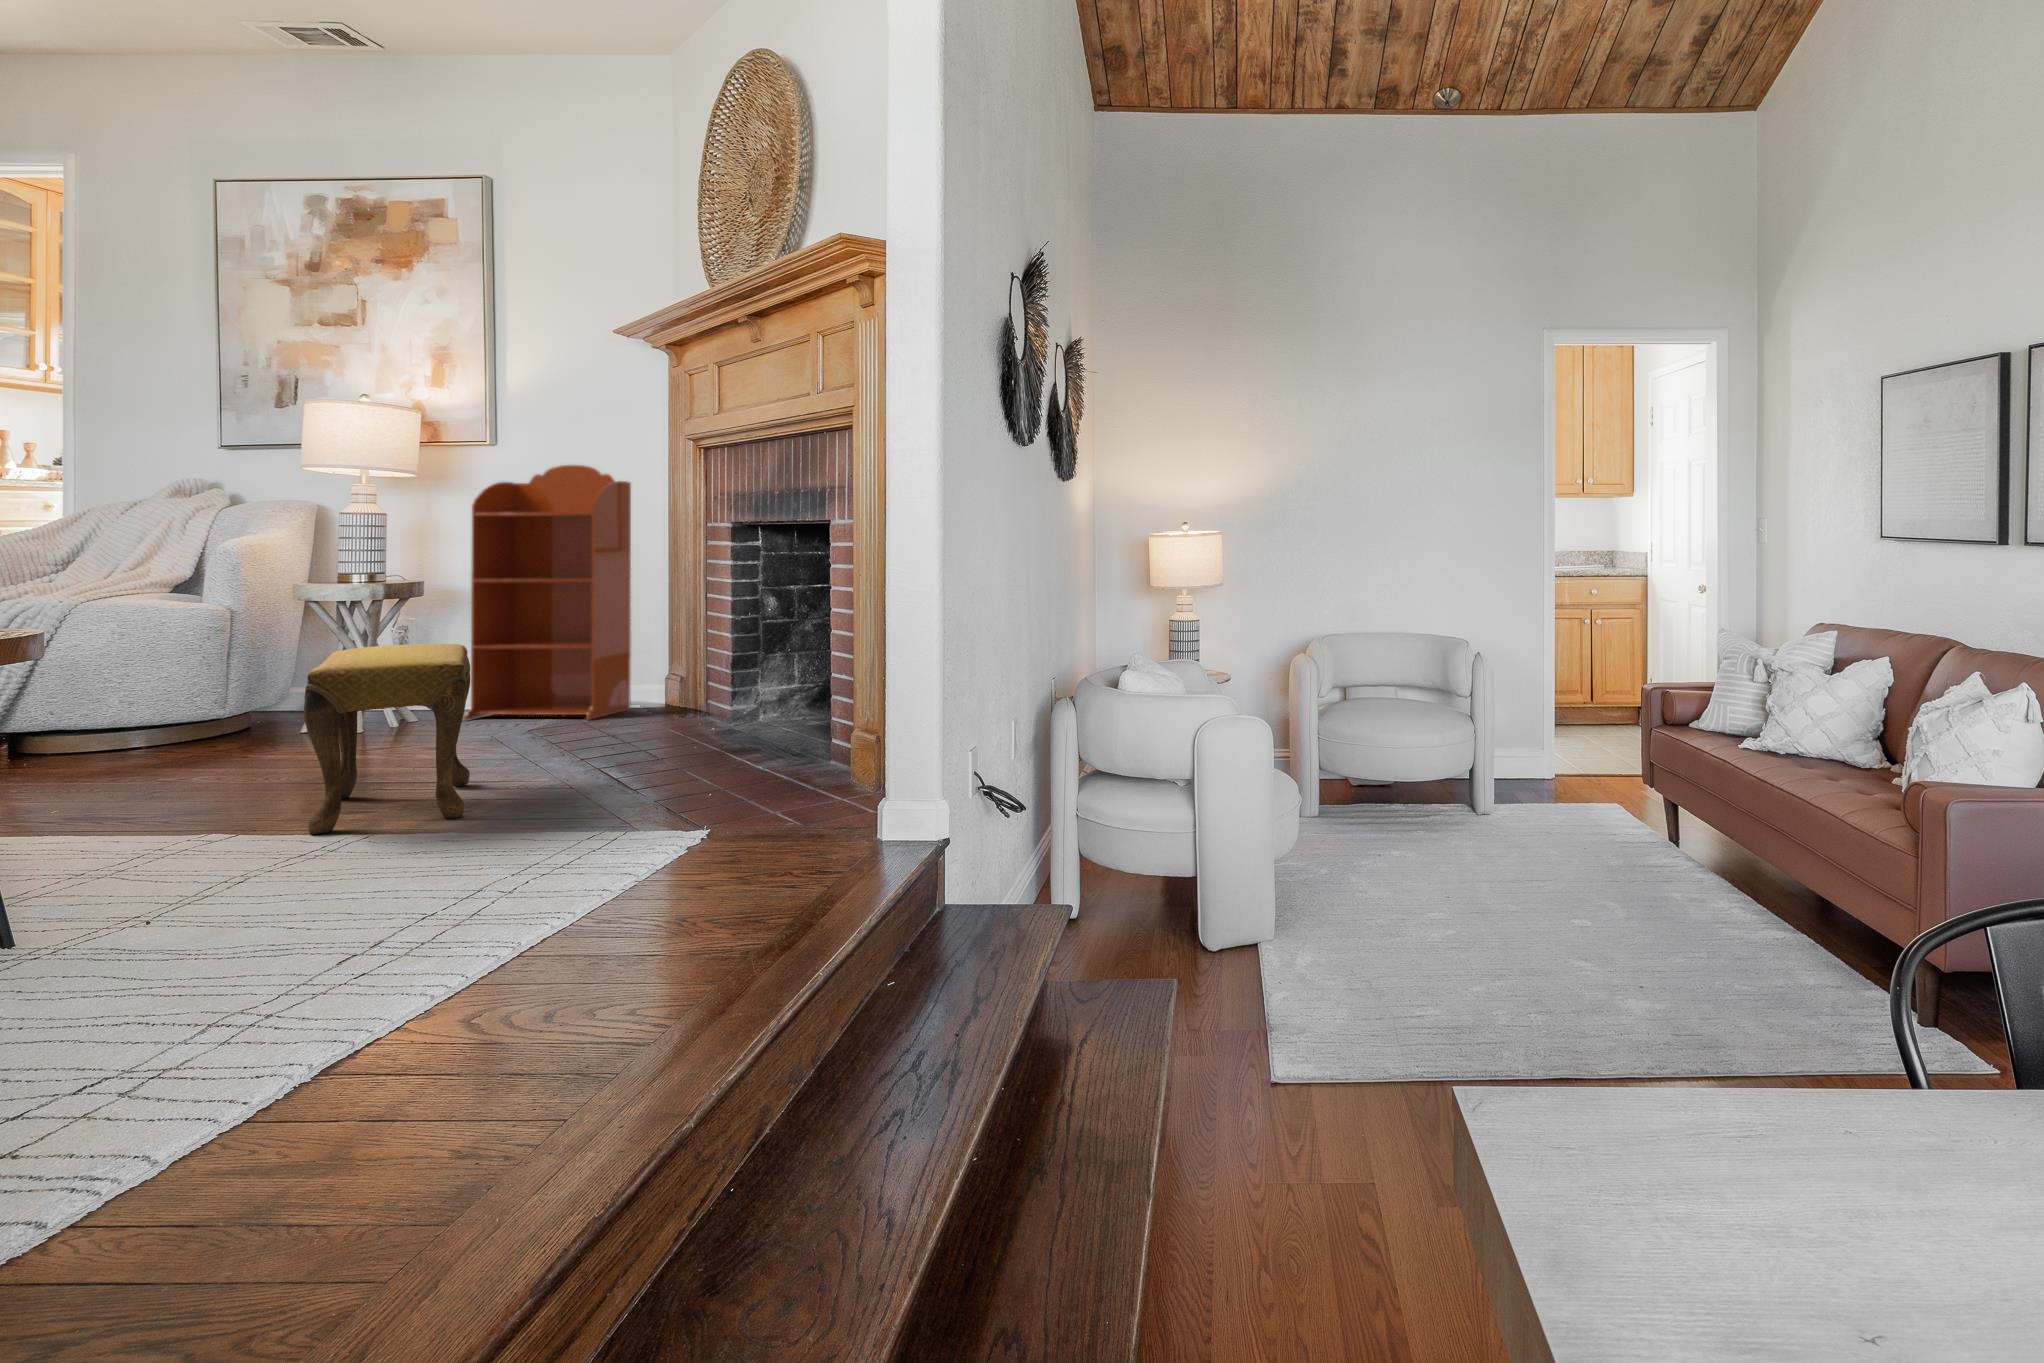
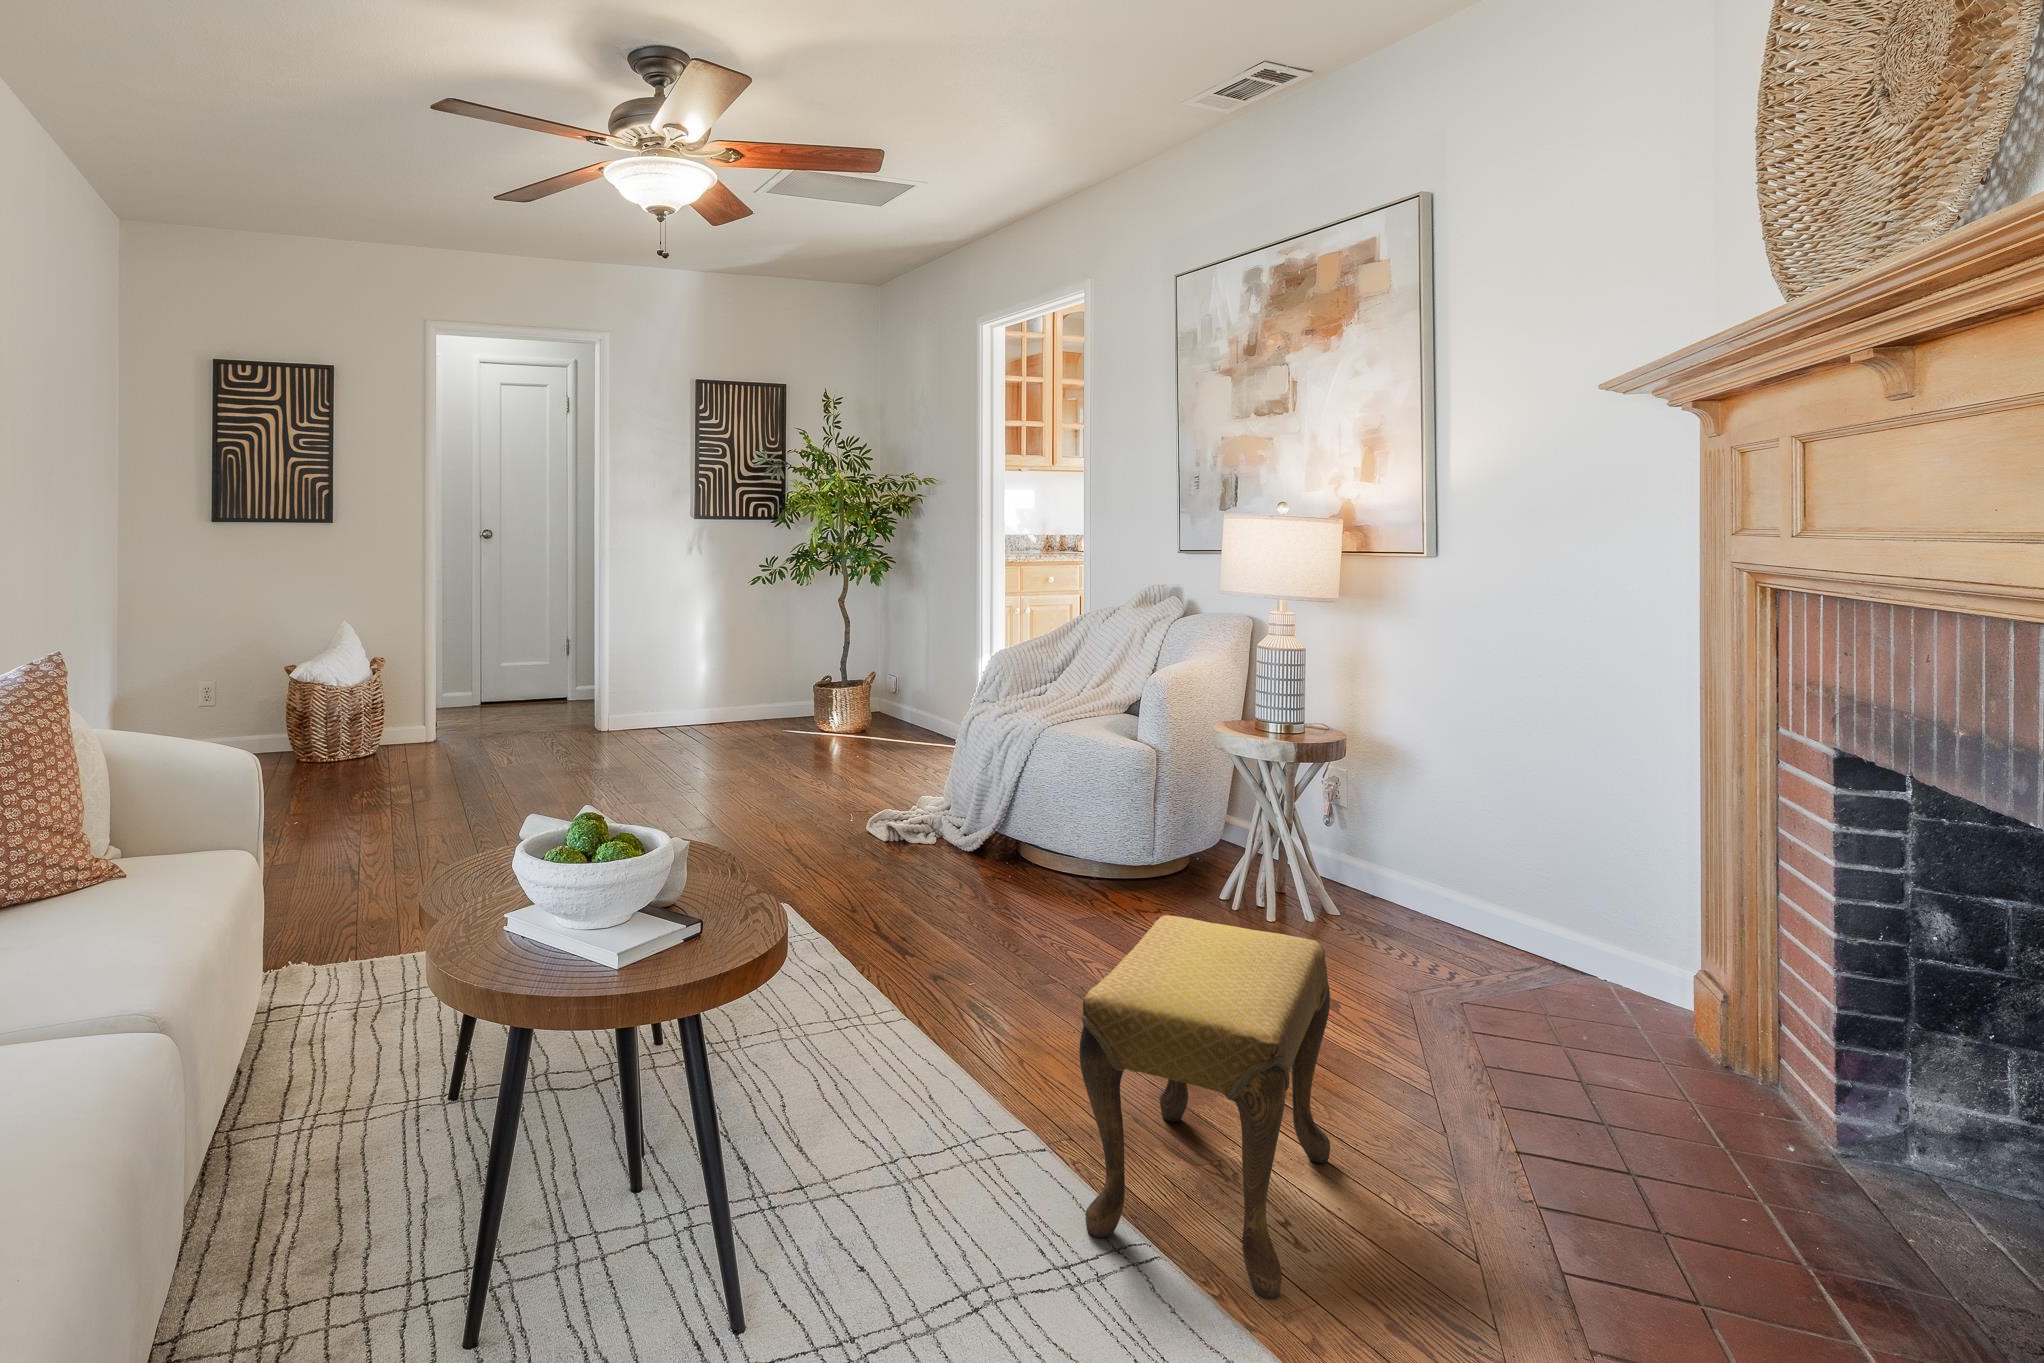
bookcase: present [464,465,631,720] -> none [1392,586,1635,999]

